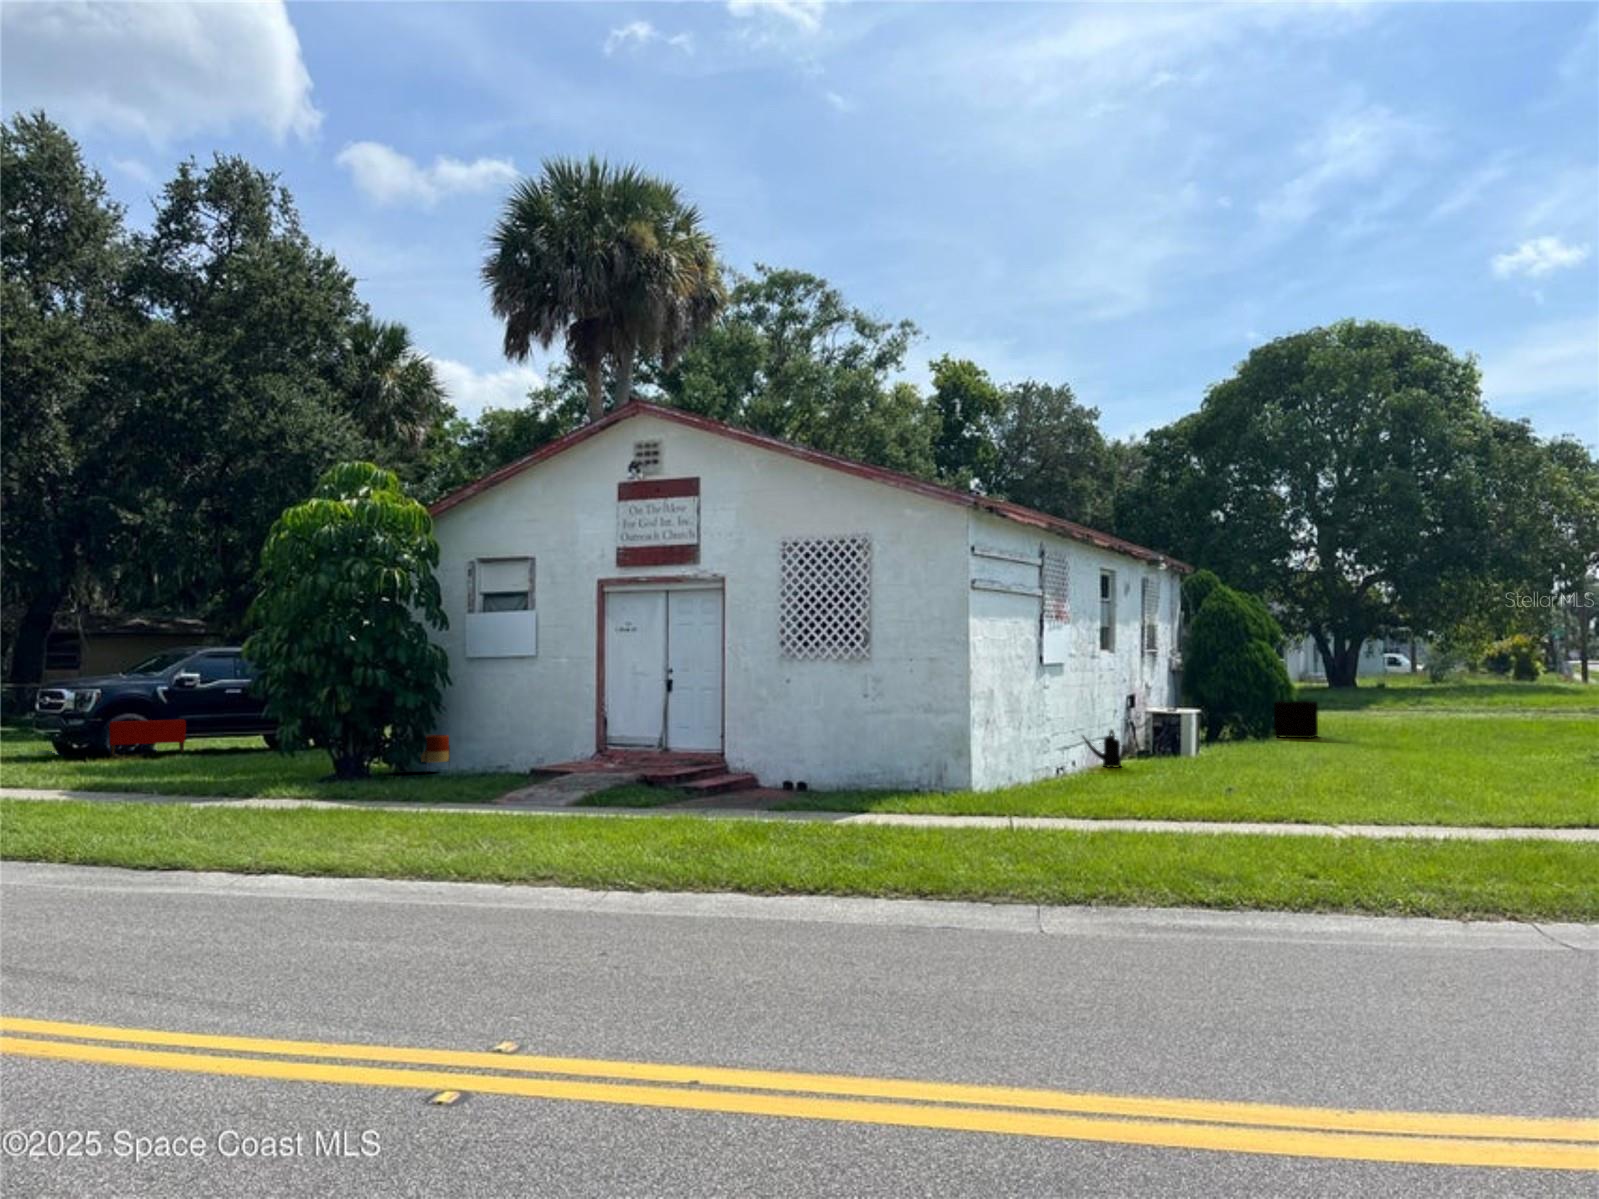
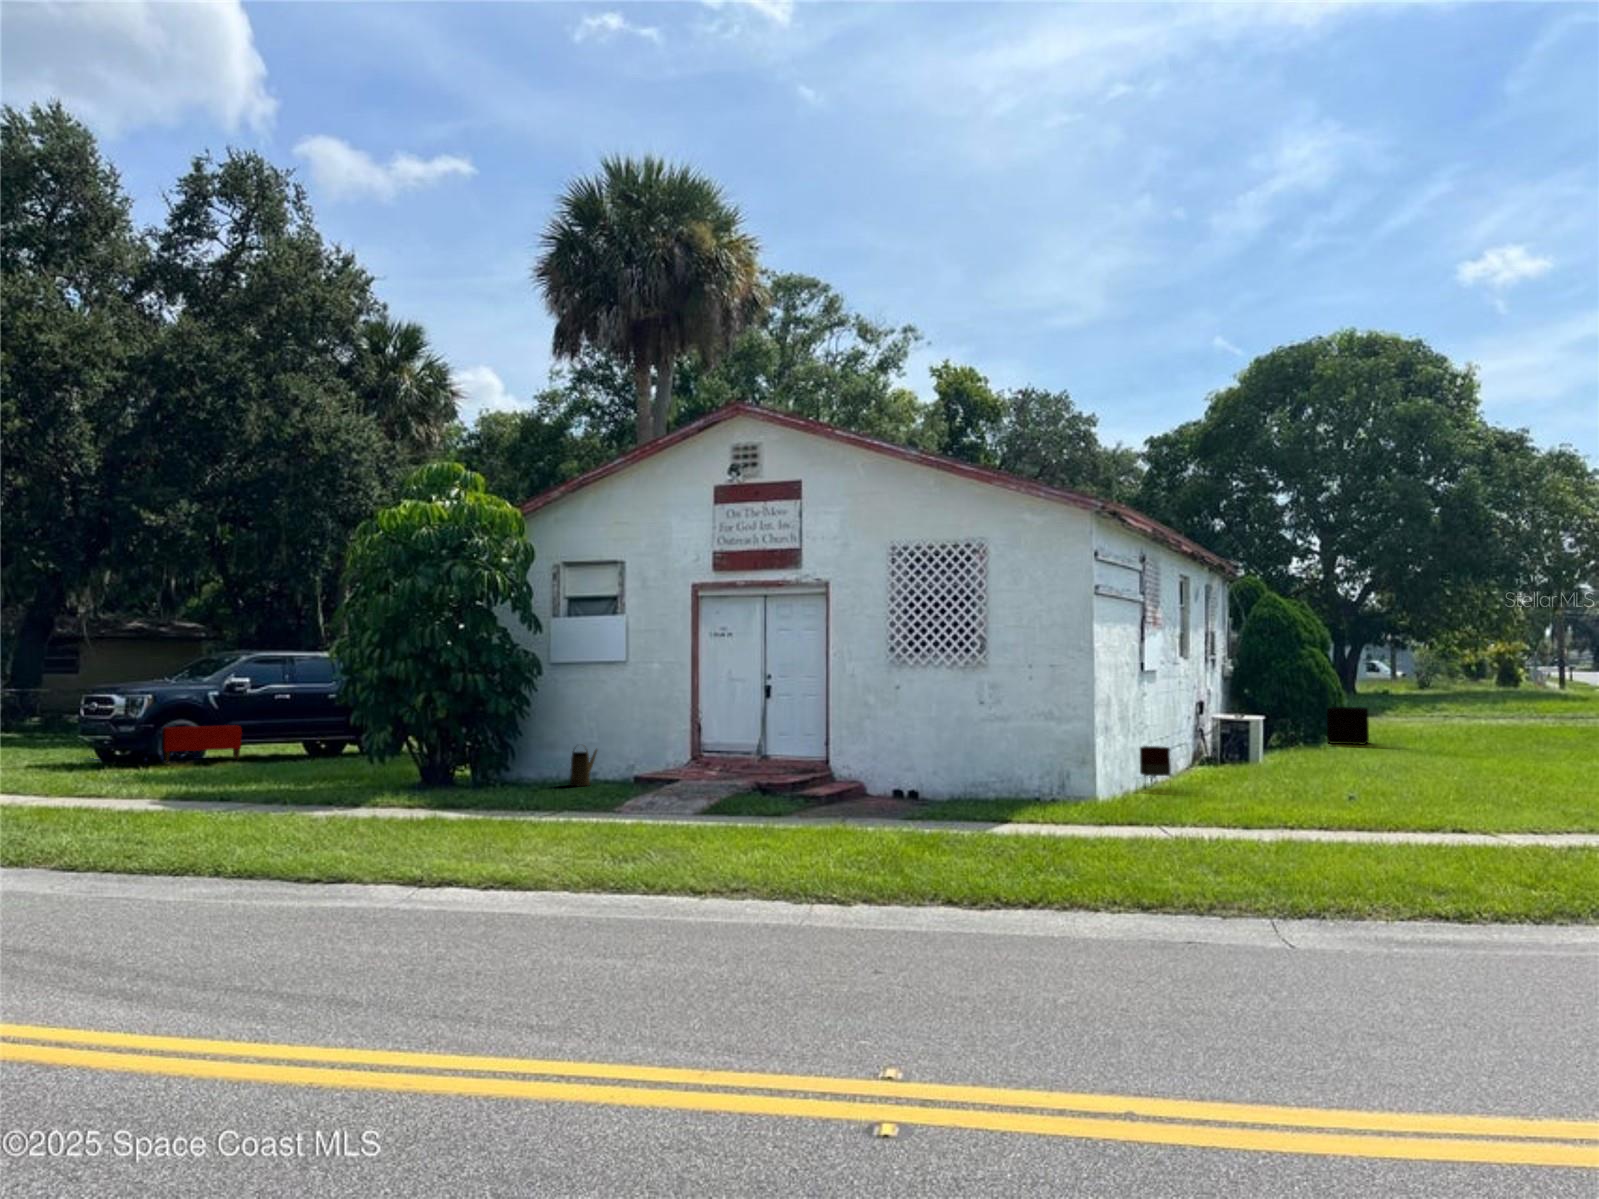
watering can: present [1082,730,1121,767] -> present [570,749,597,786]
planter: present [421,735,450,764] -> present [1140,746,1171,776]

